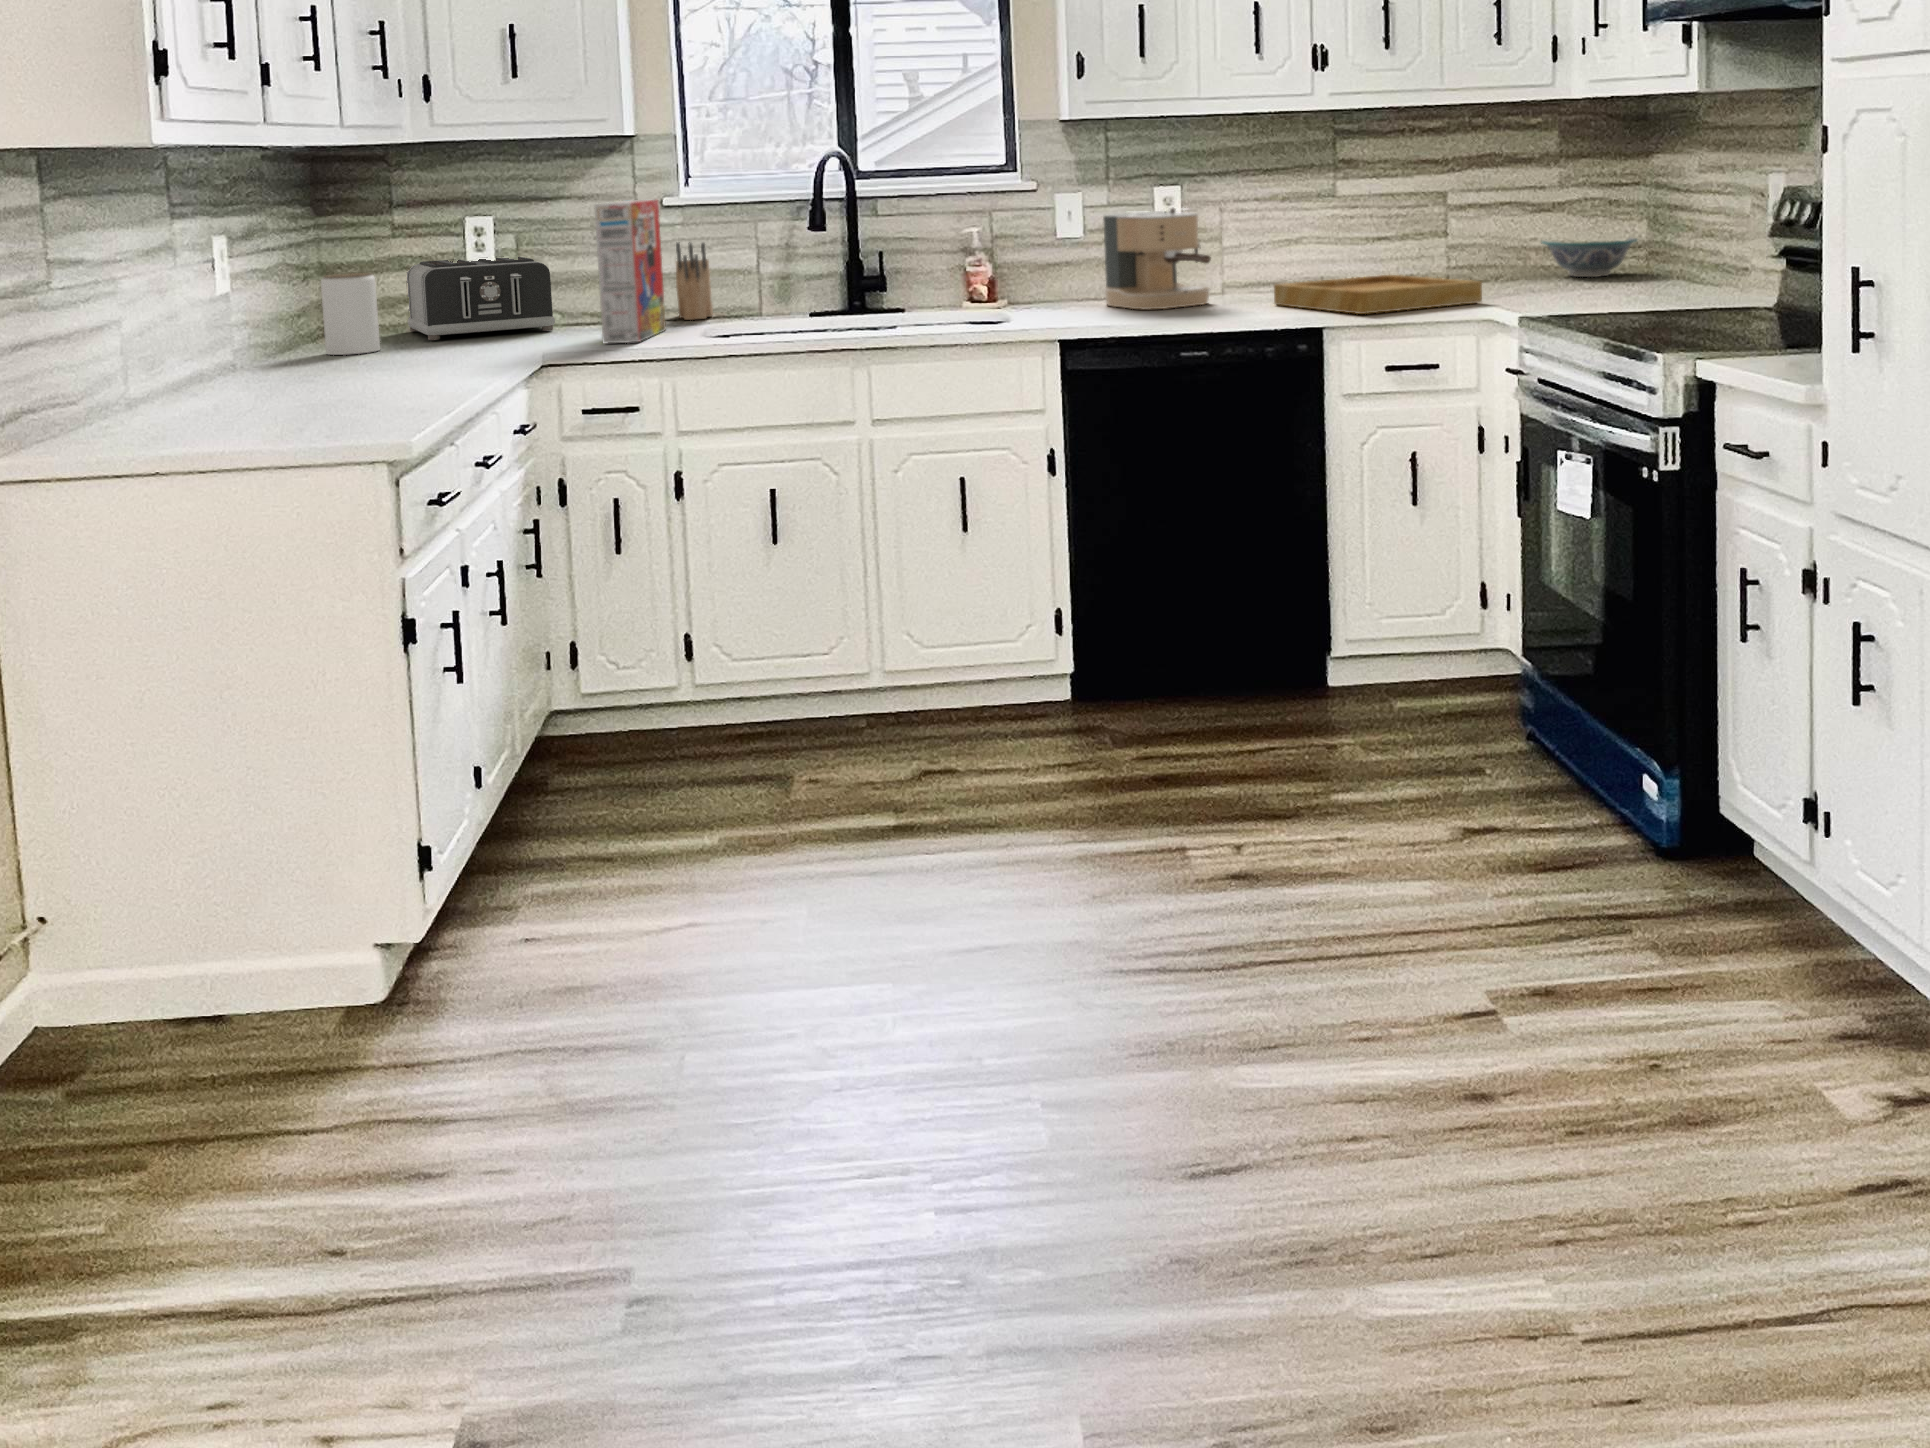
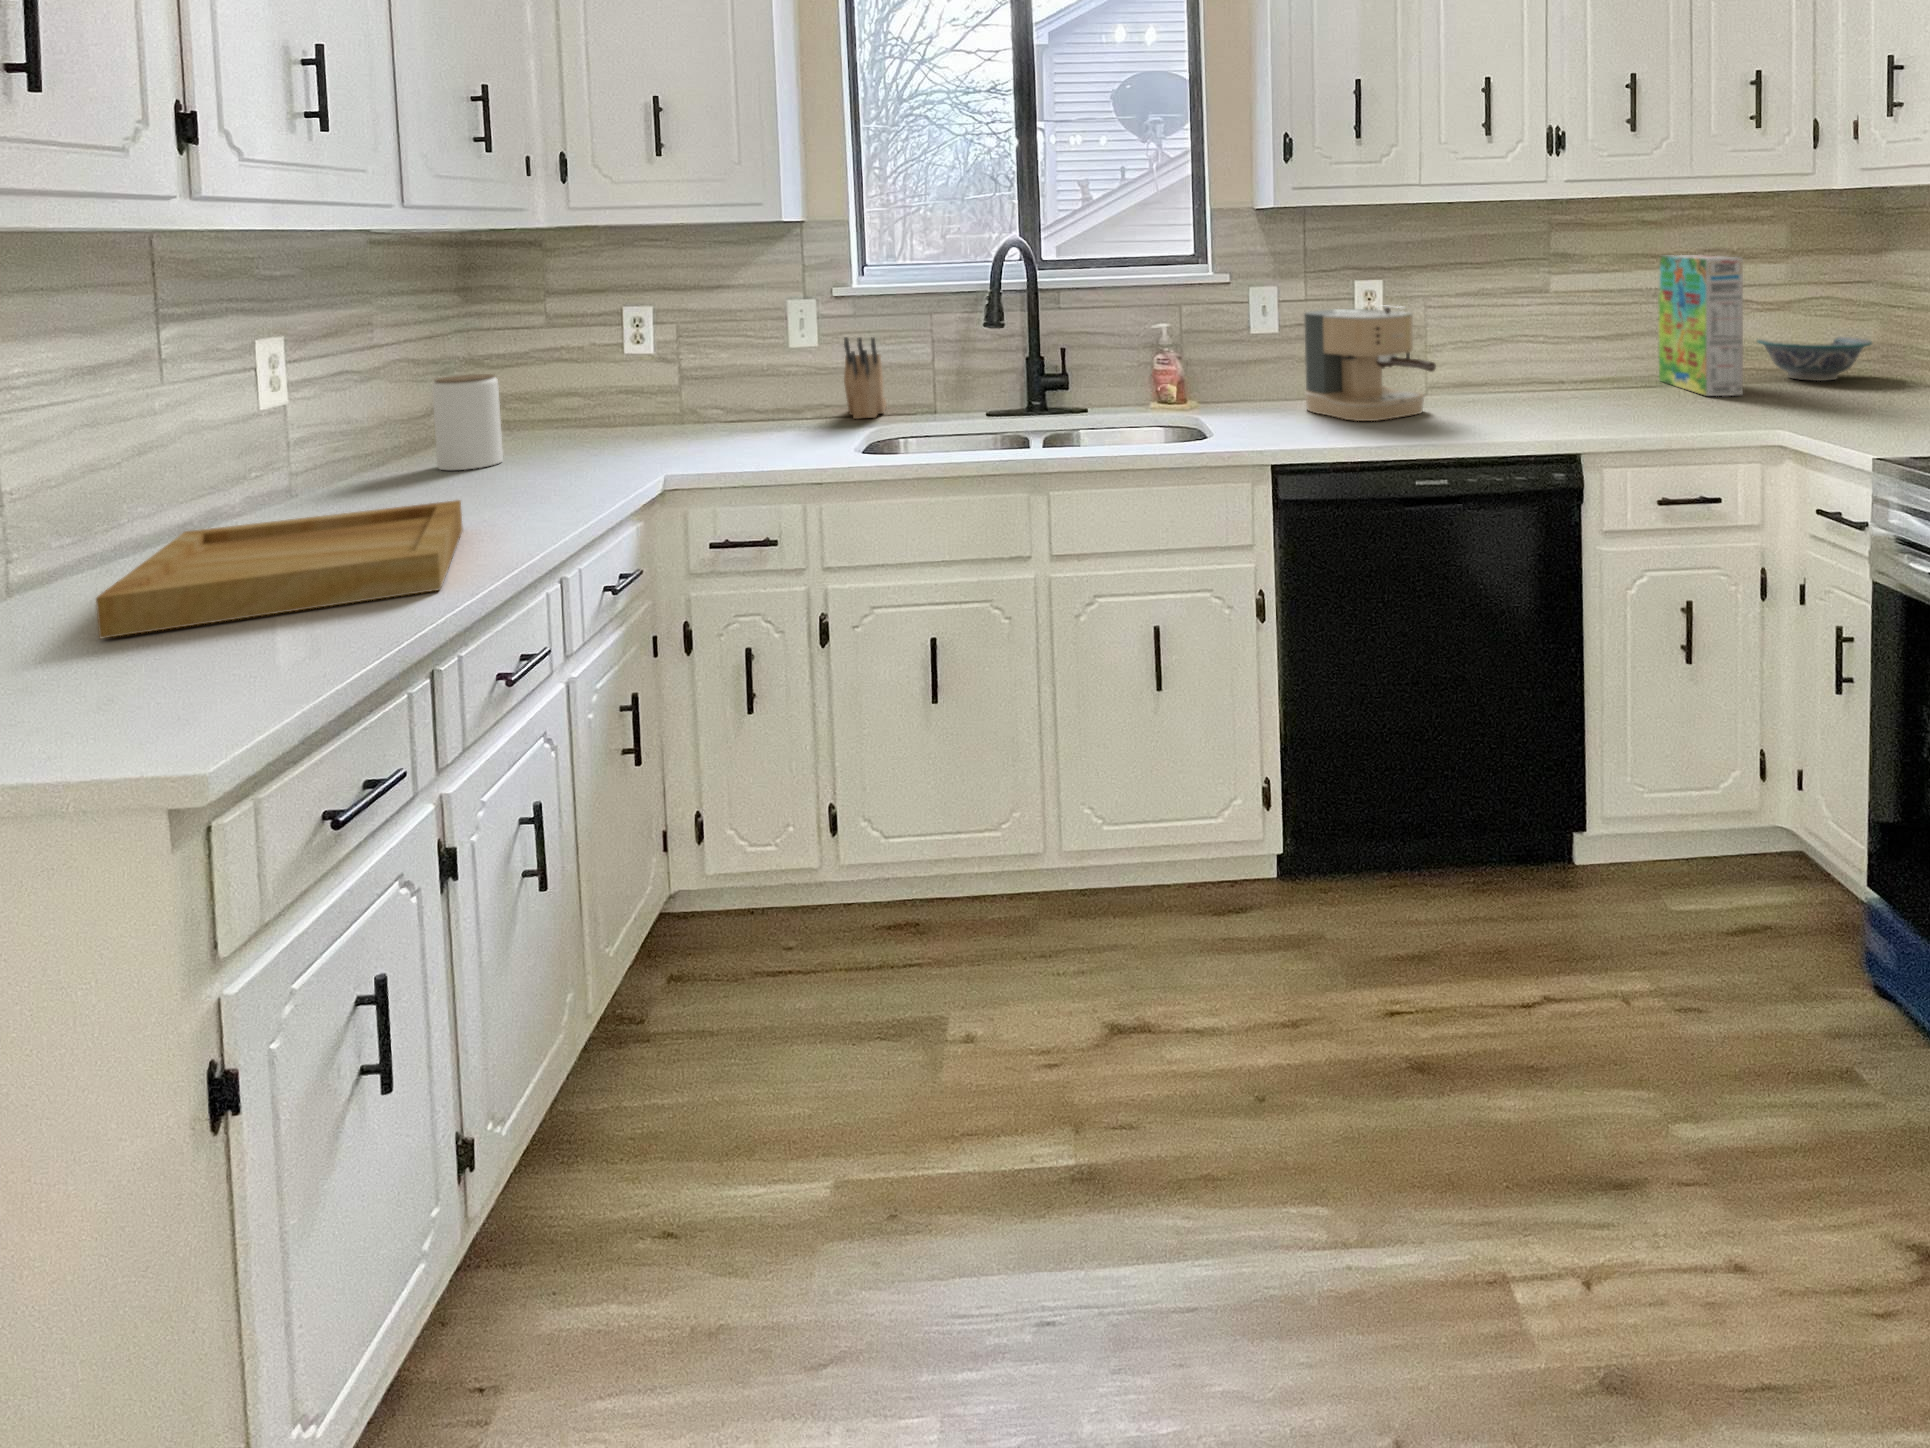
cereal box: present [594,199,666,343] -> present [1658,255,1743,396]
toaster: present [407,256,555,340] -> none [563,347,712,446]
tray: present [1274,275,1482,314] -> present [96,500,463,638]

